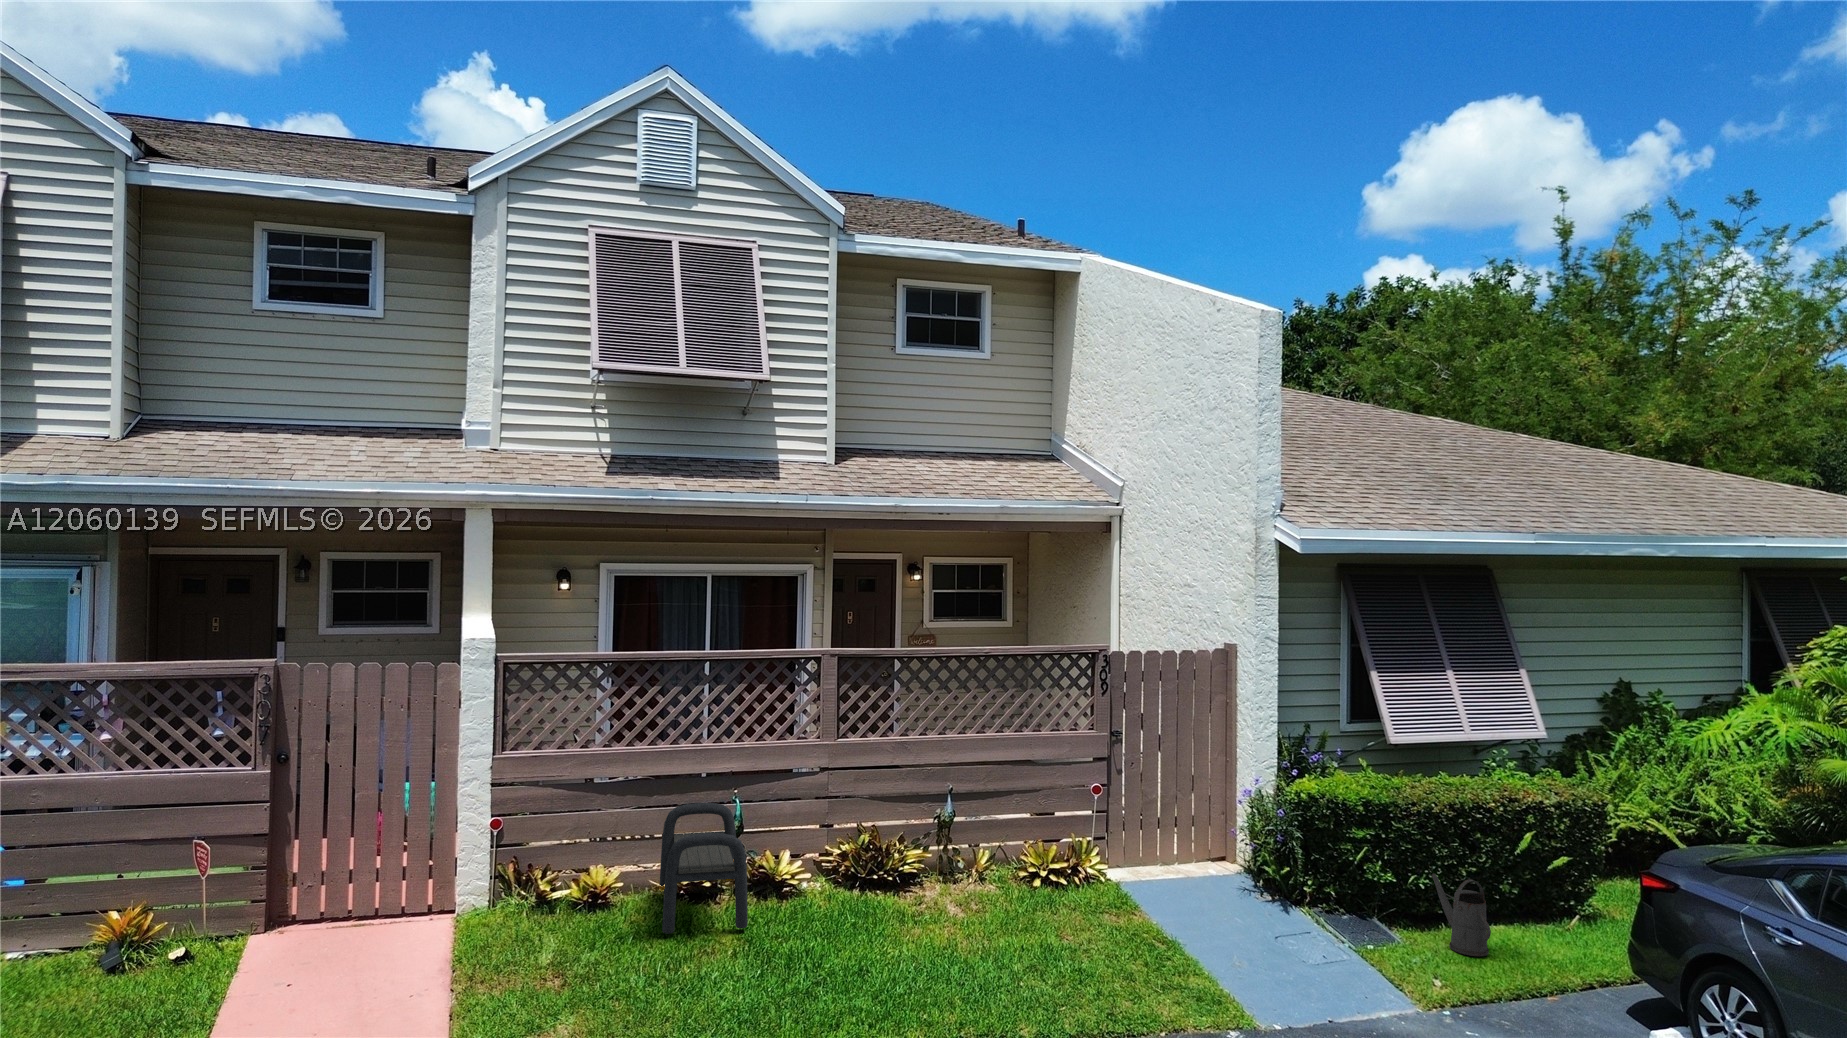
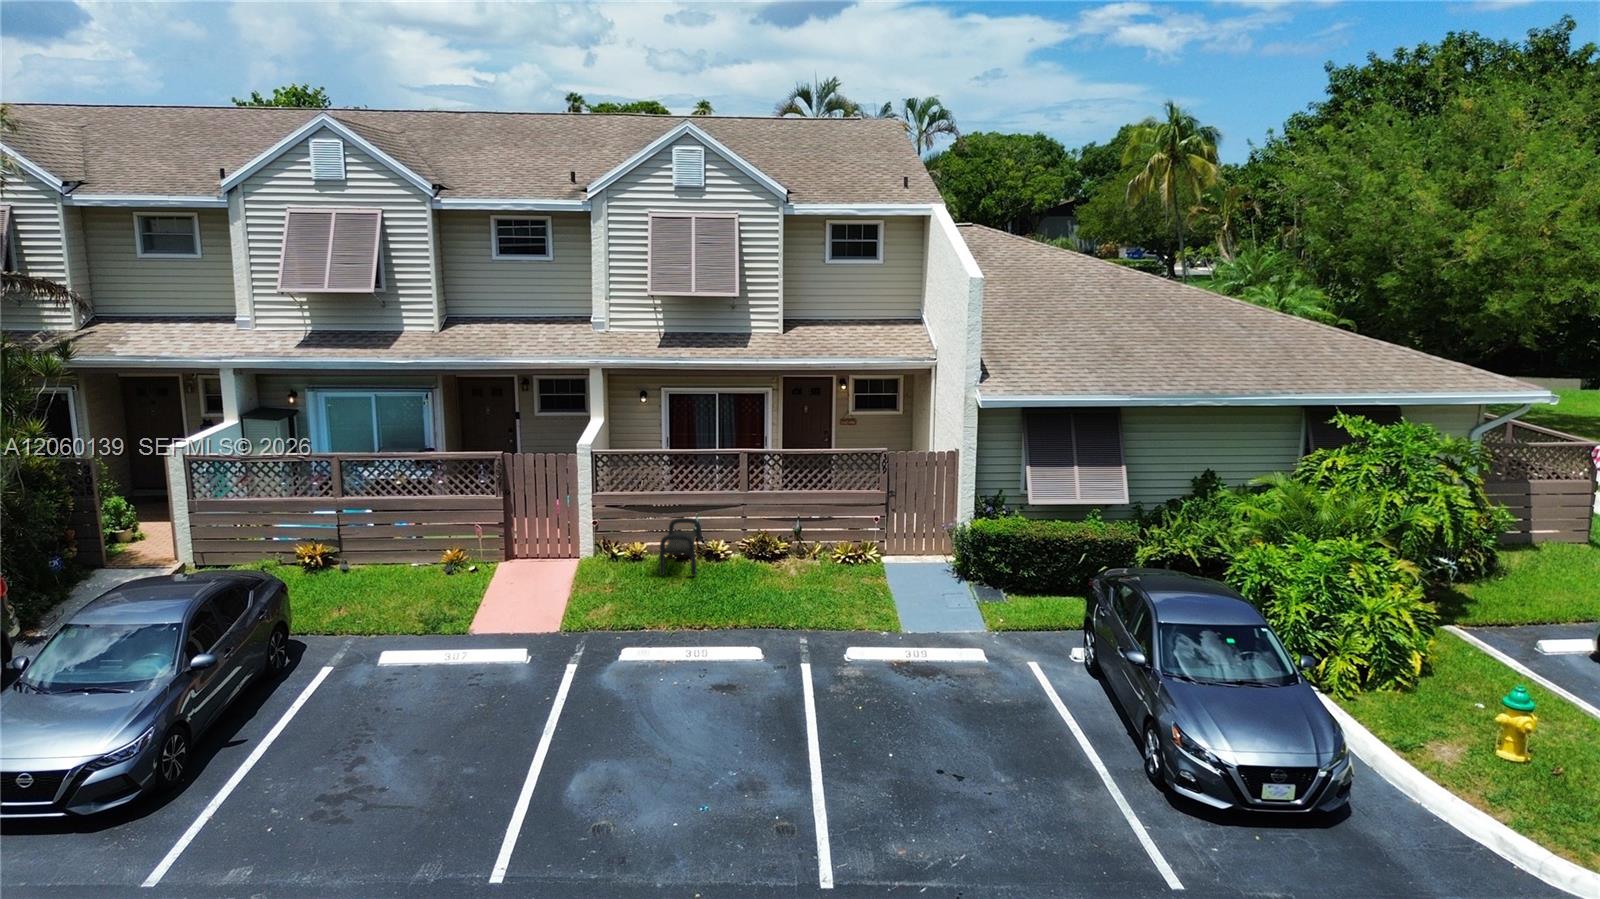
watering can: present [1432,873,1491,956] -> none [1030,578,1049,620]

